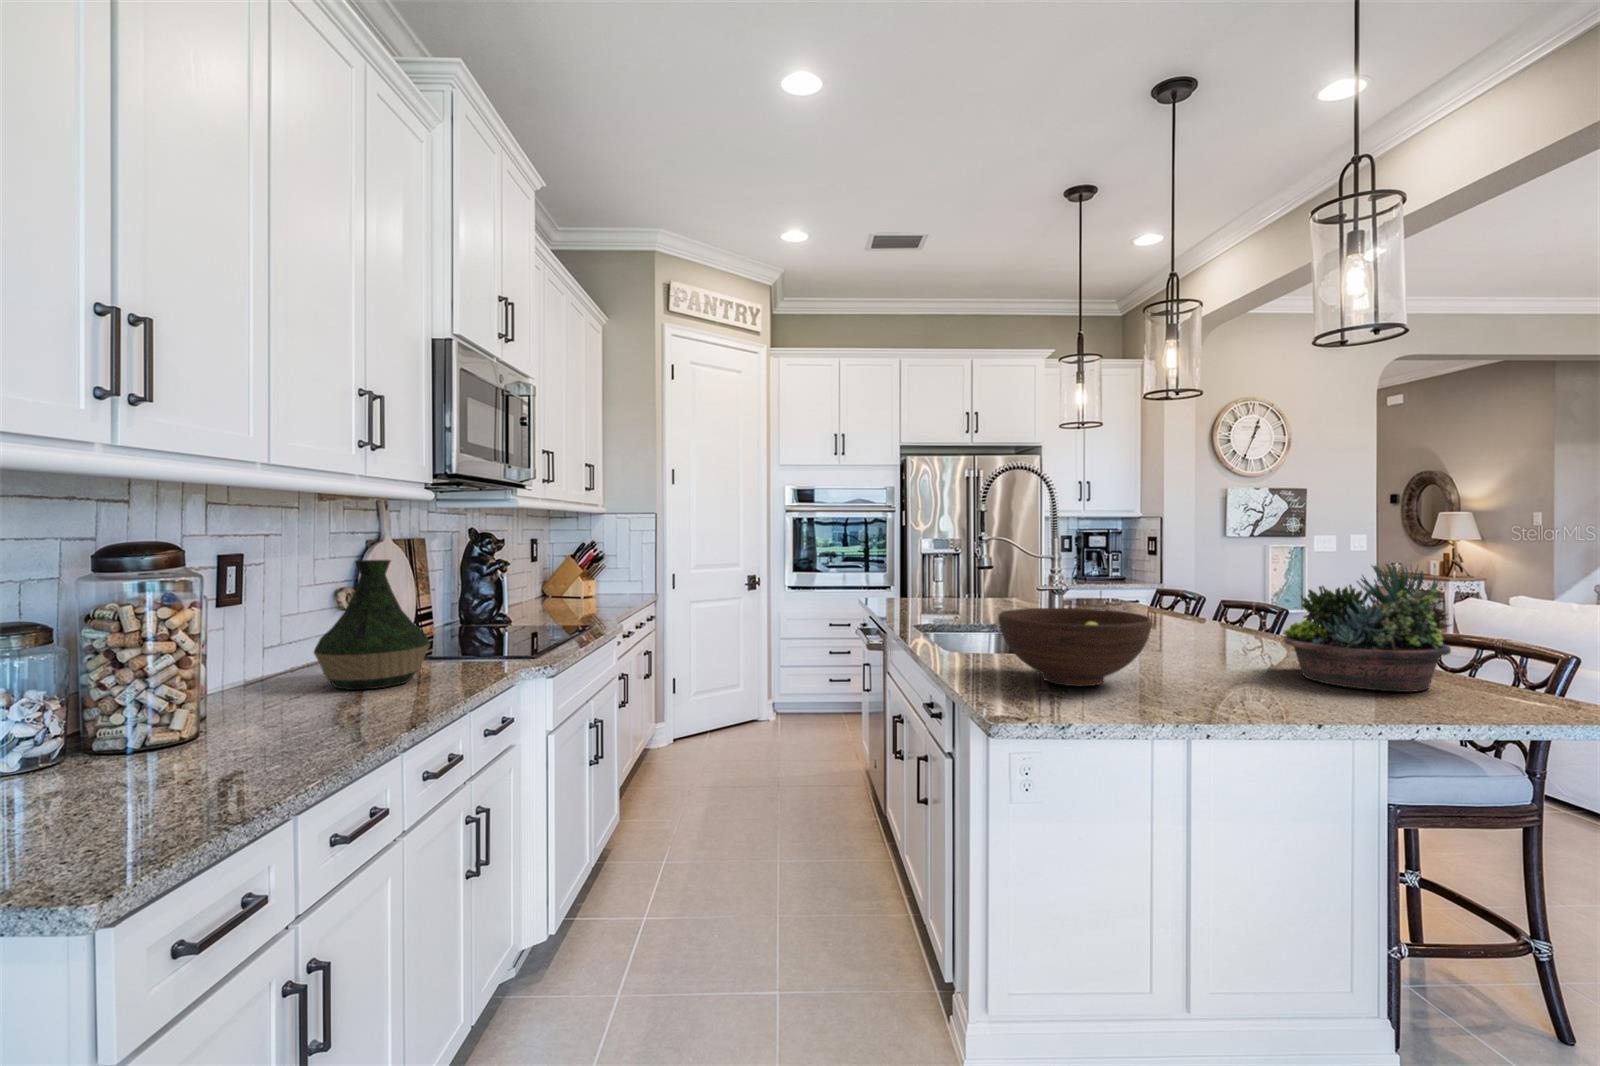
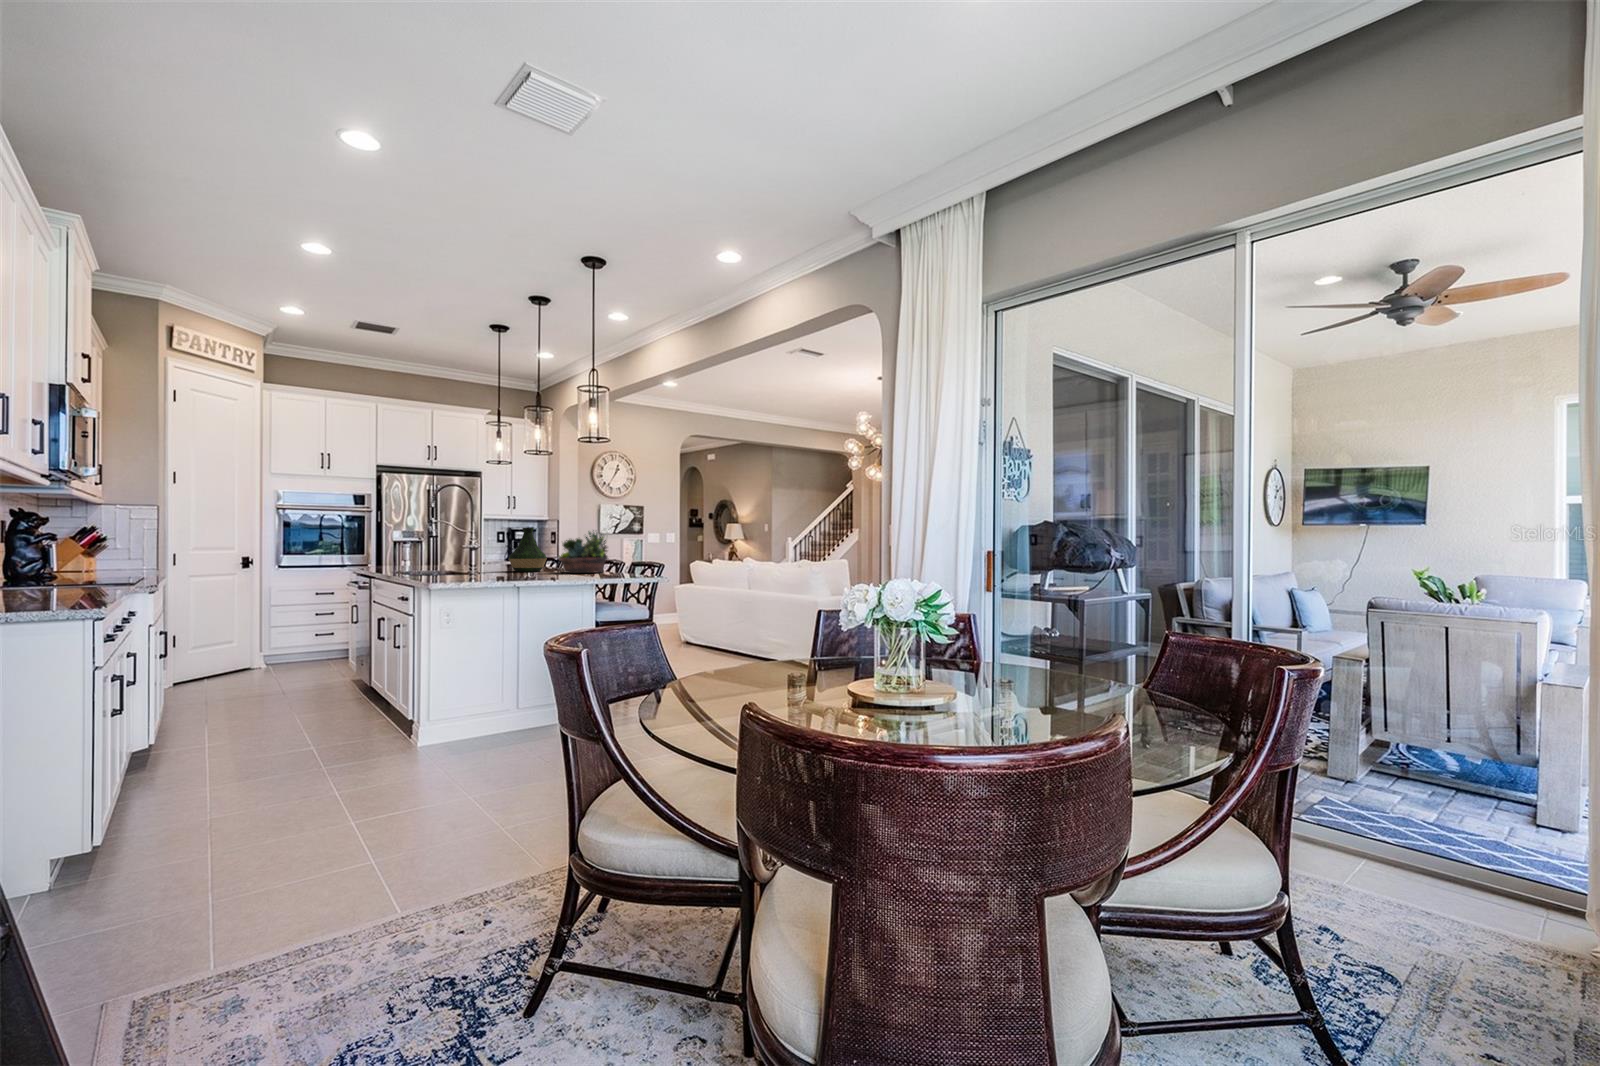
vase: present [314,560,430,690] -> present [509,528,547,572]
fruit bowl: present [998,608,1152,686] -> none [440,549,503,576]

